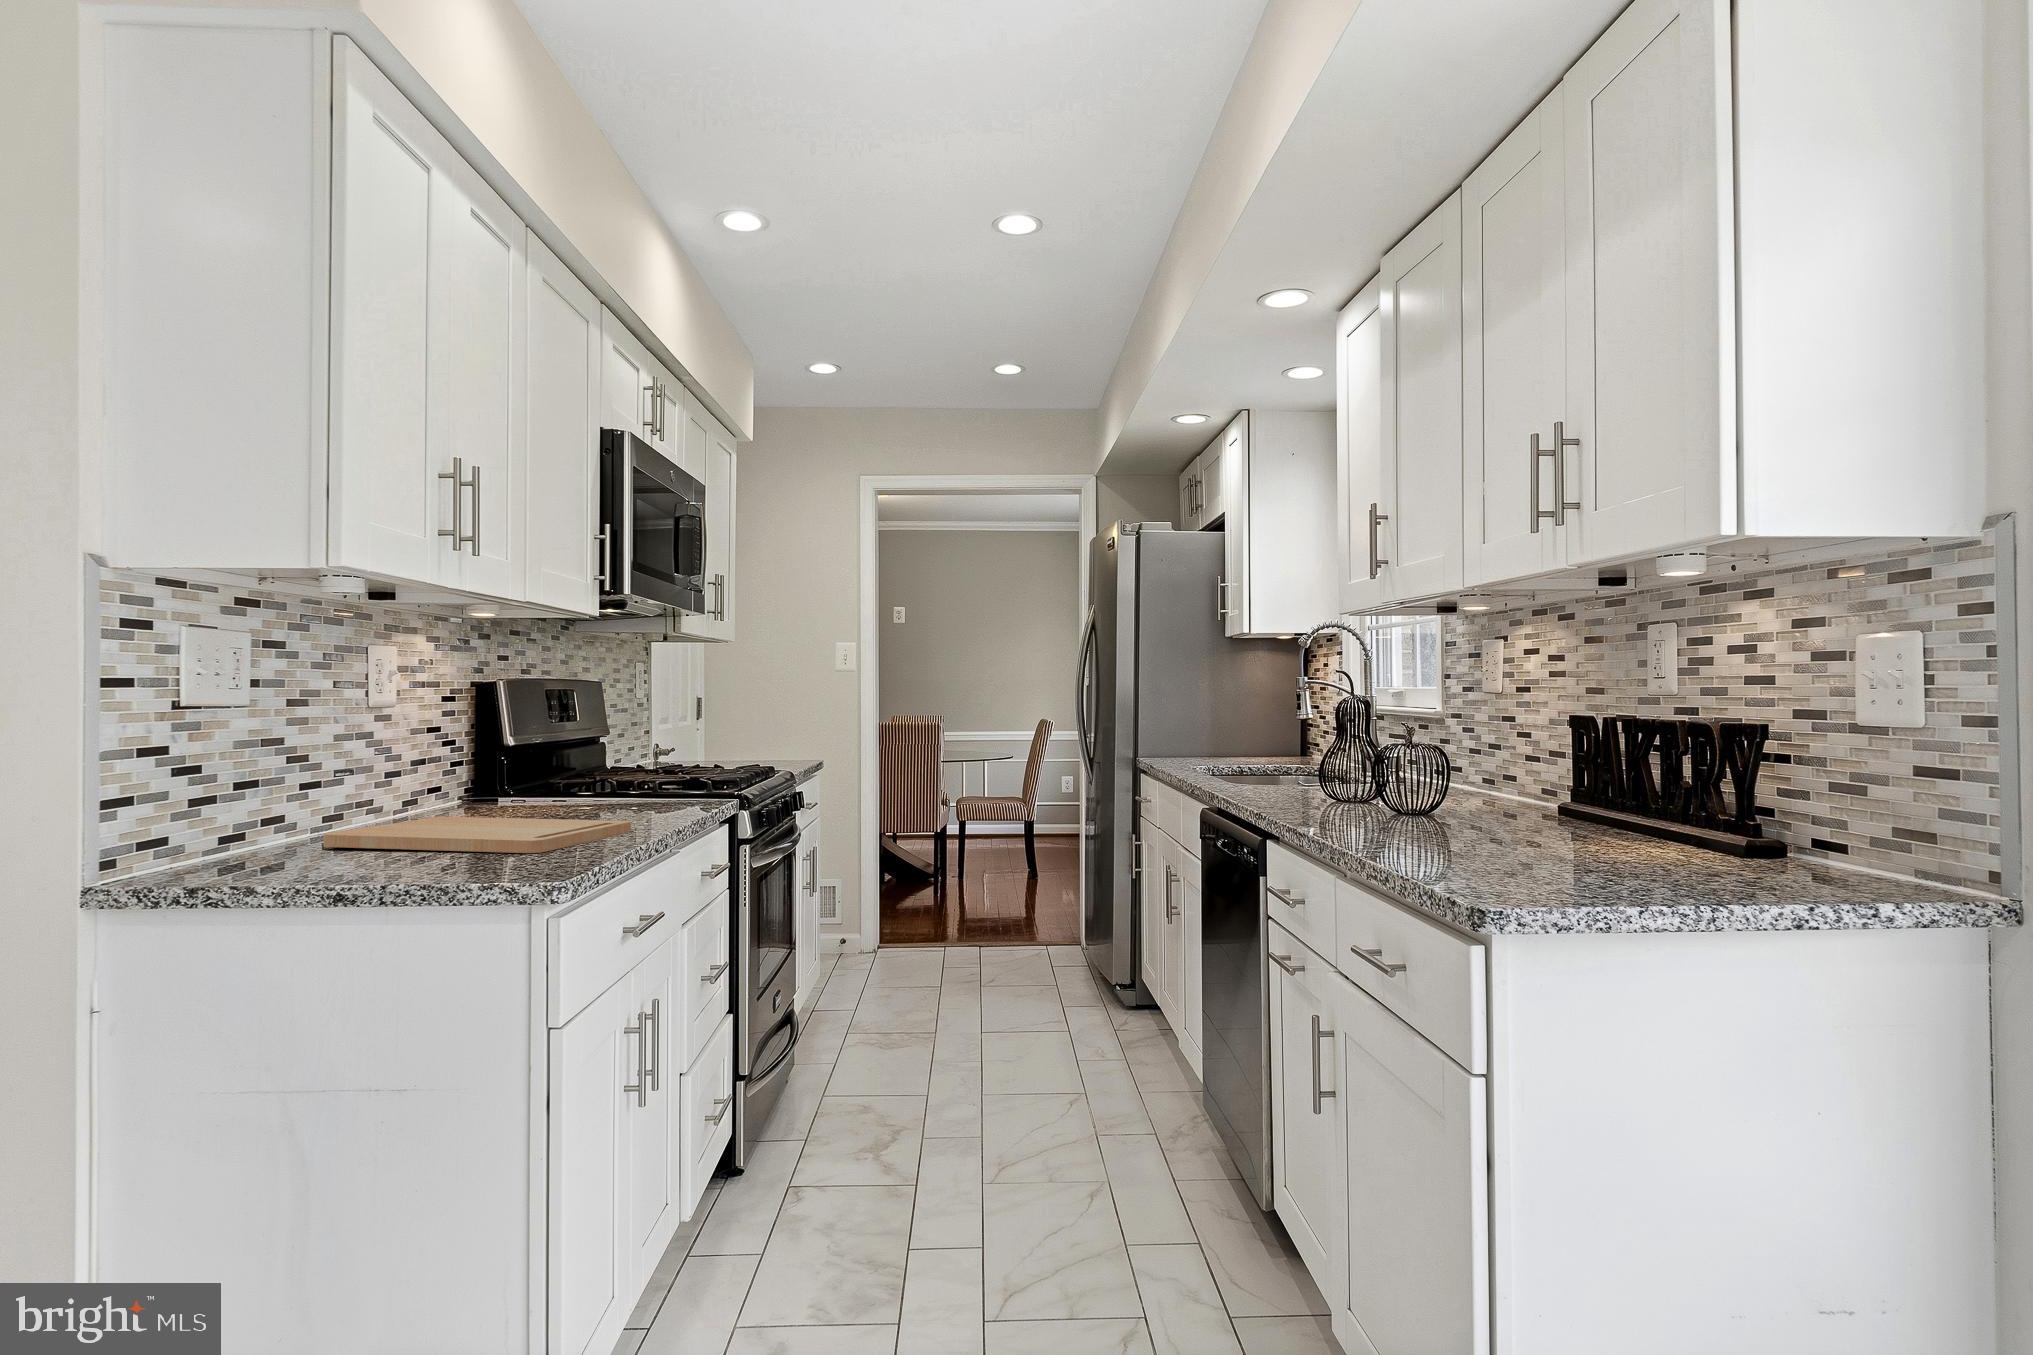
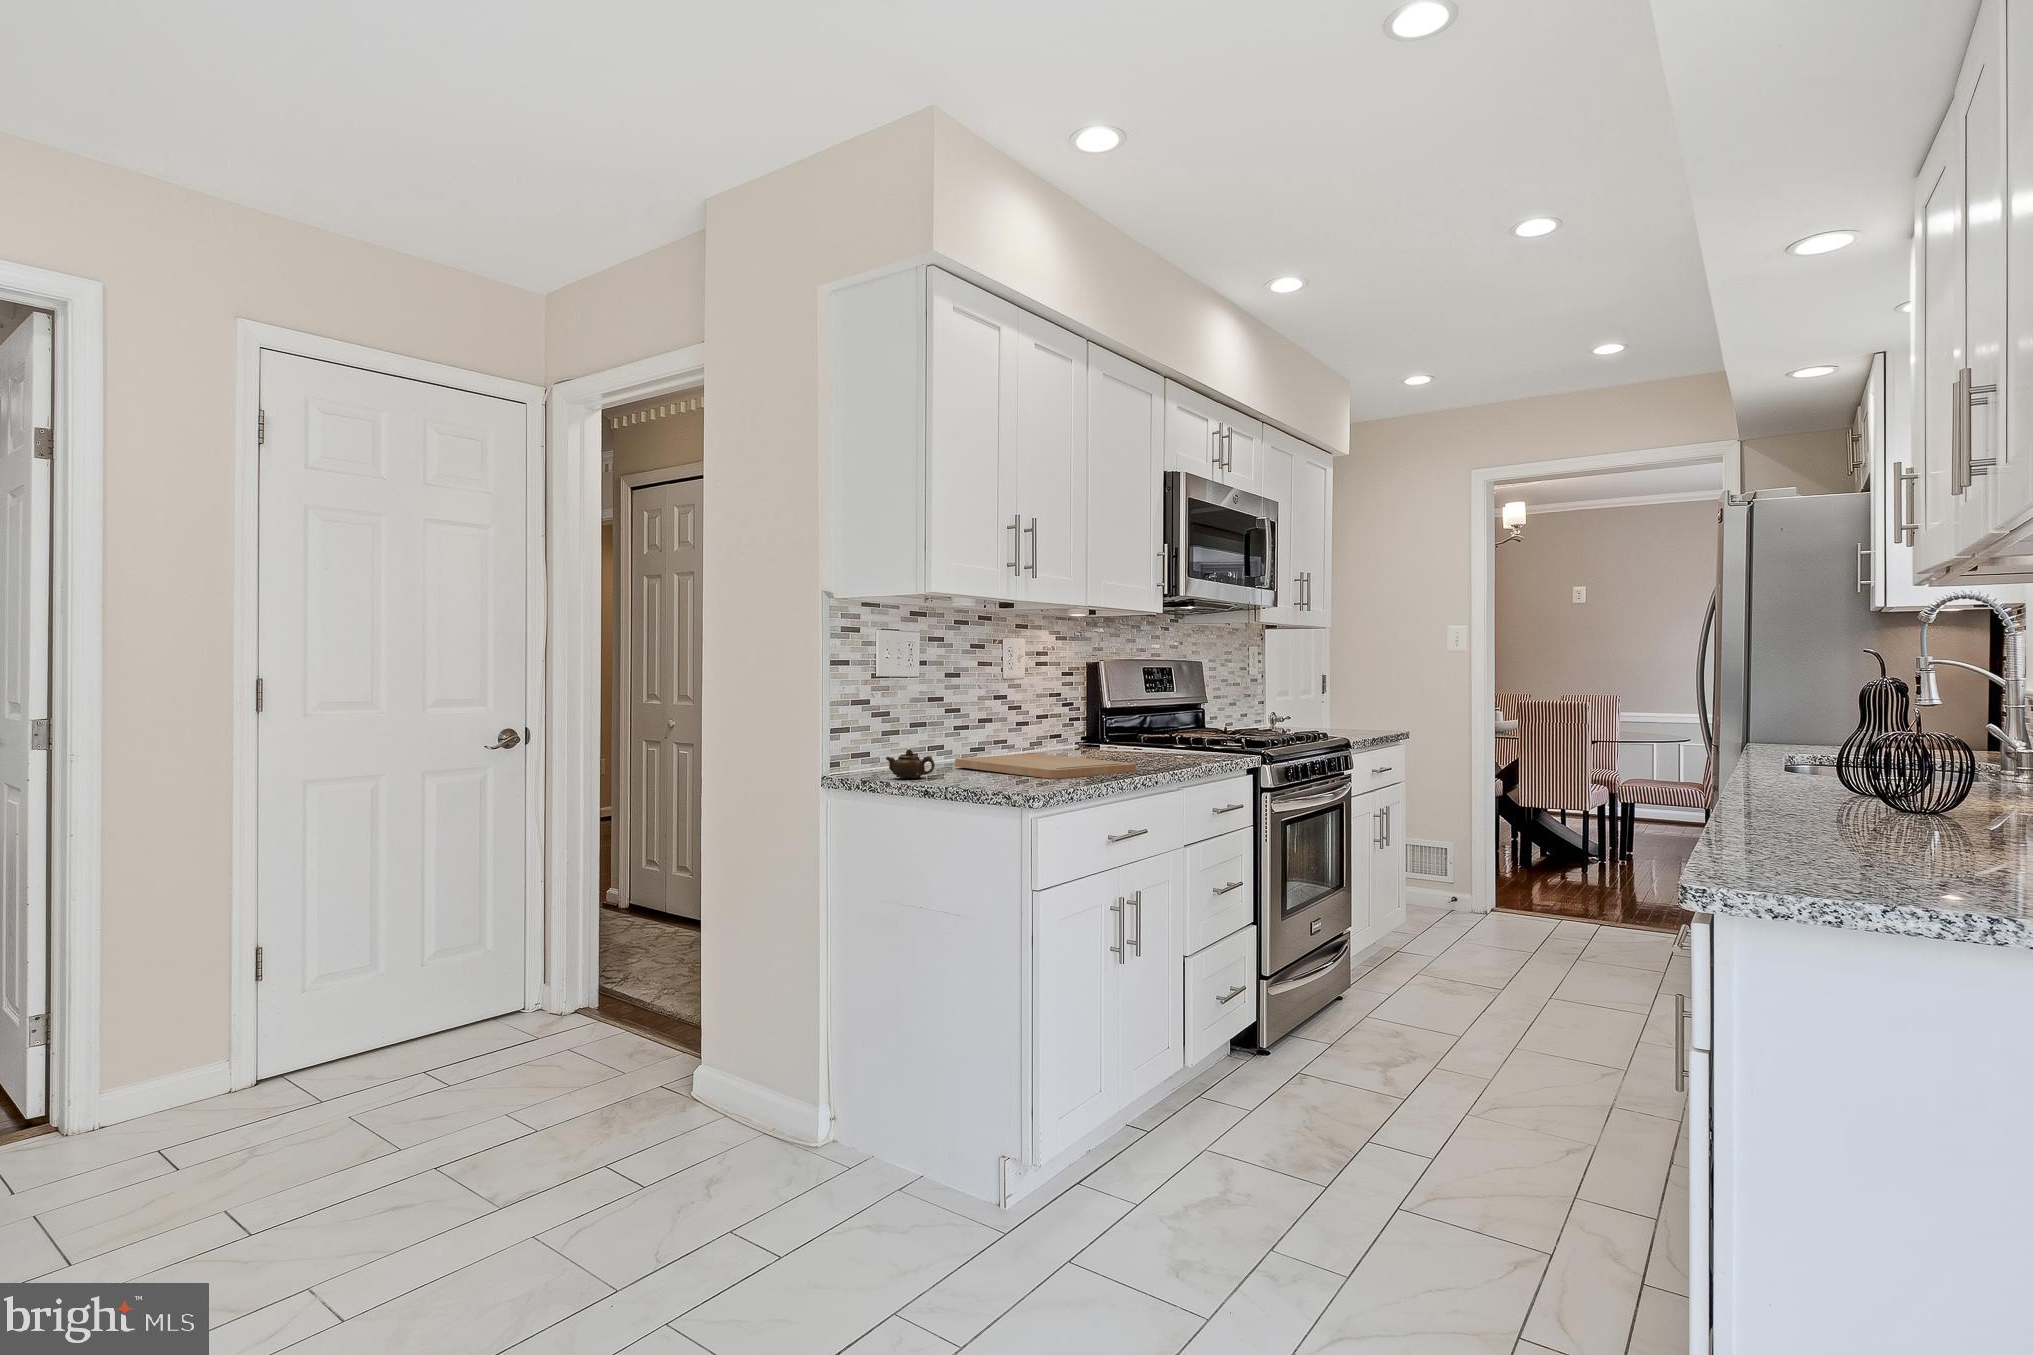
teapot: none [225,826,323,875] -> present [886,749,935,778]

